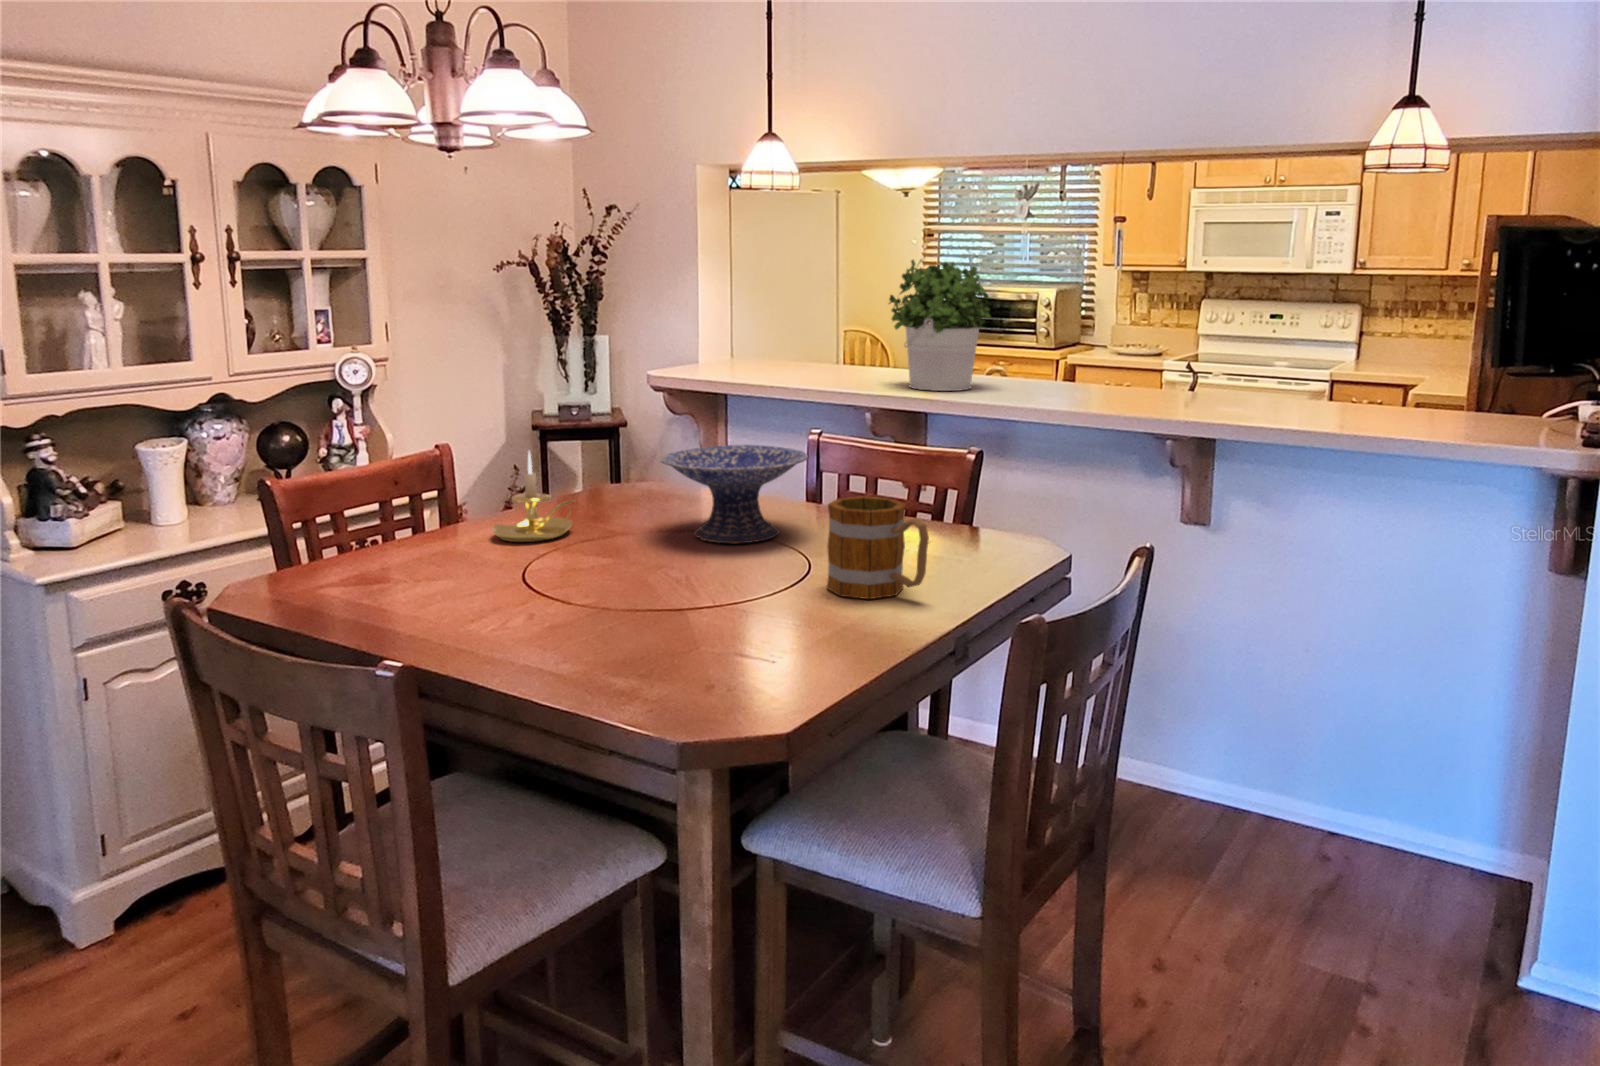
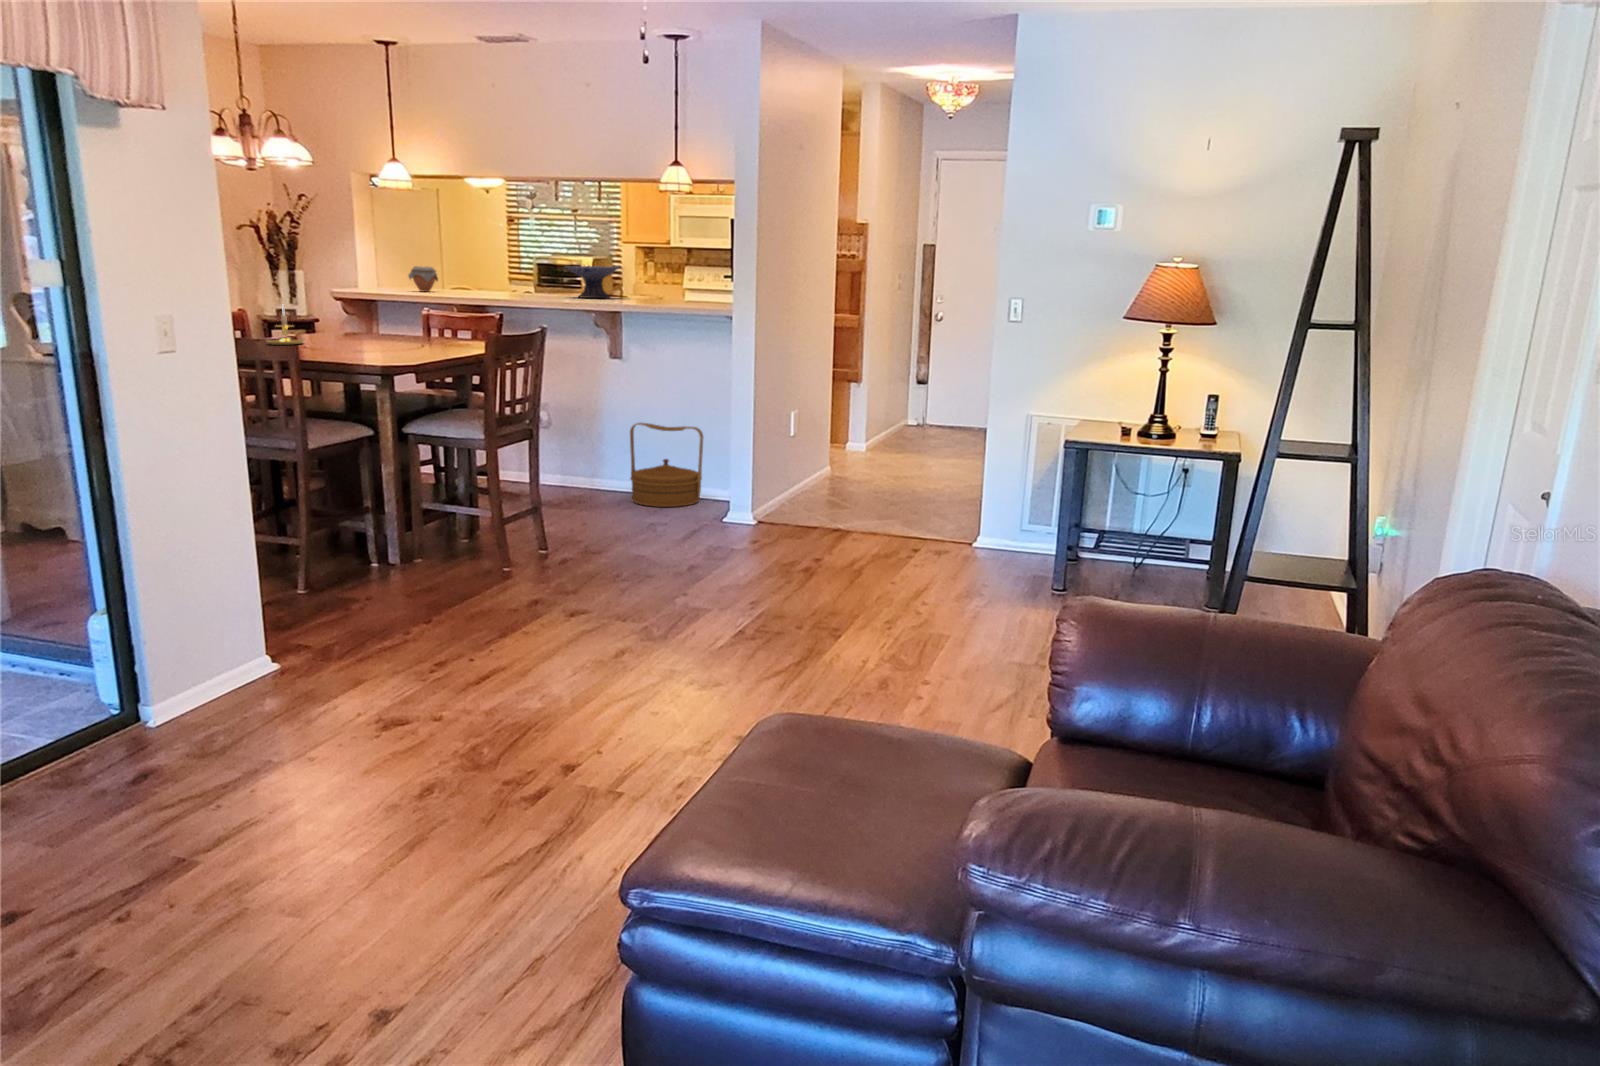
potted plant: present [889,259,990,391] -> none [465,227,518,294]
jar: none [781,333,835,381] -> present [408,266,438,292]
decorative bowl: present [660,445,808,543] -> present [566,266,619,298]
mug: present [827,496,929,599] -> none [423,316,464,353]
woven basket: none [1227,687,1424,901] -> present [630,423,703,507]

